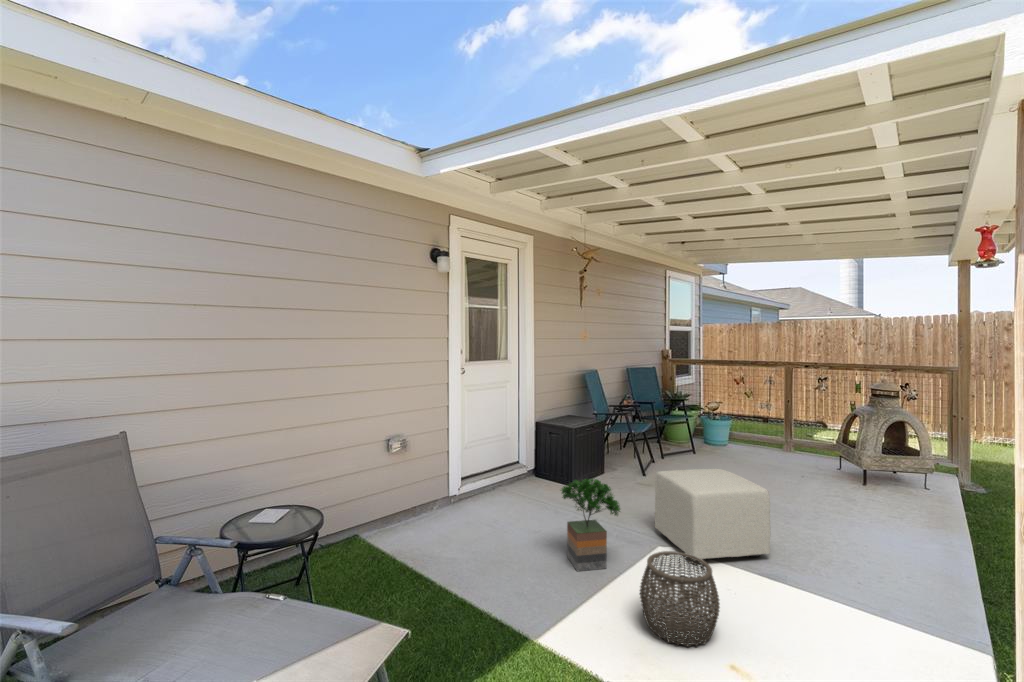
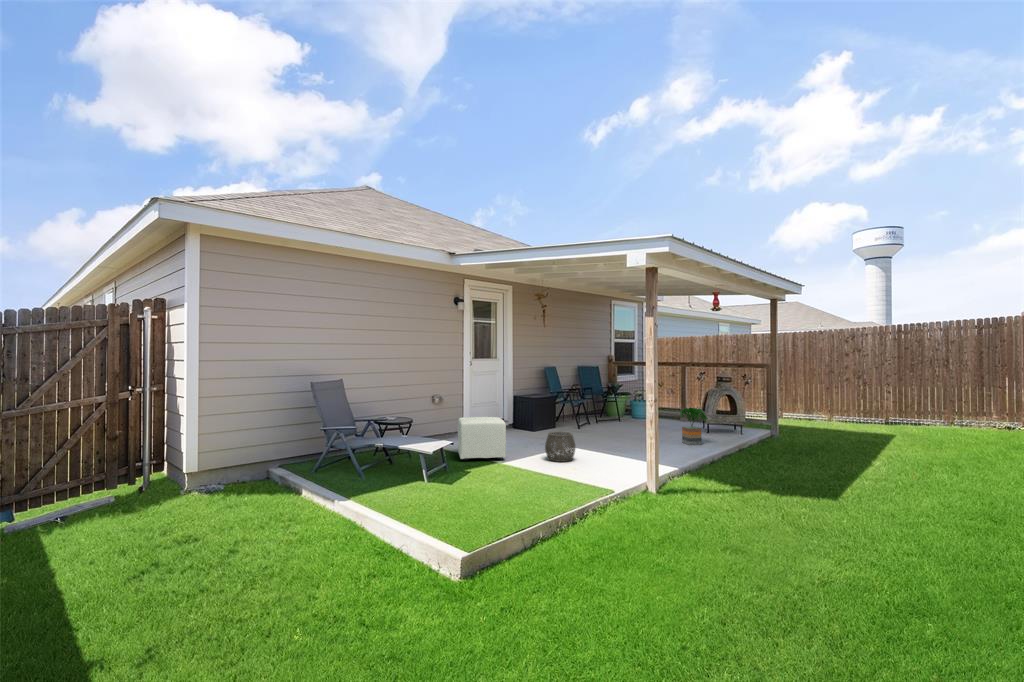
ottoman: present [655,469,770,561] -> present [458,417,506,461]
potted tree: present [561,479,620,571] -> present [680,408,708,445]

